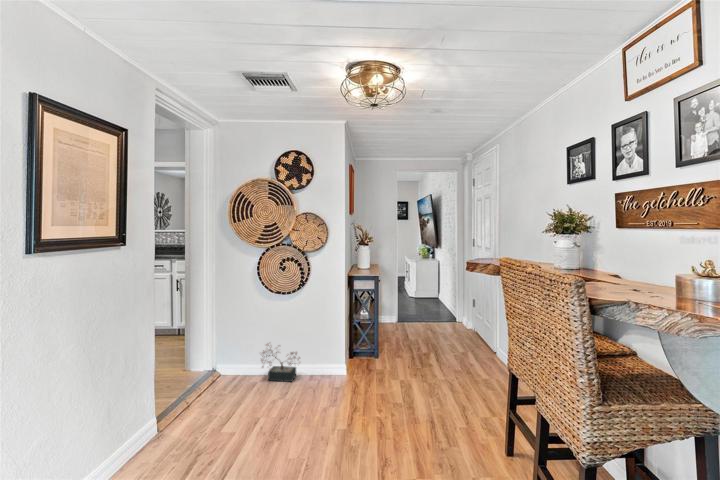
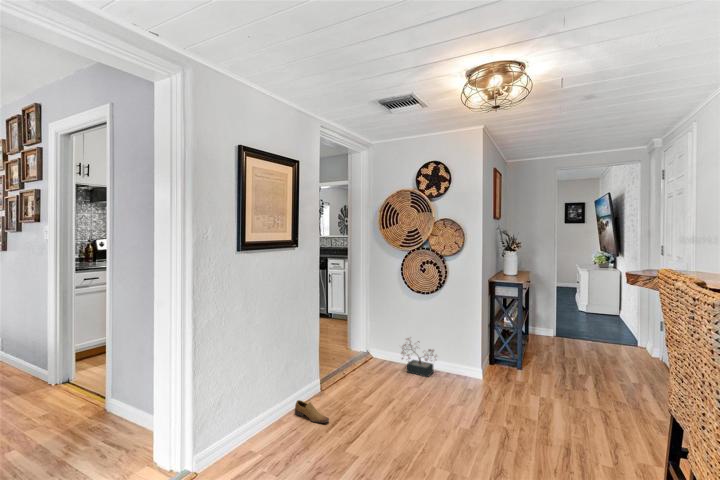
shoe: none [140,439,191,462] -> present [295,400,329,423]

